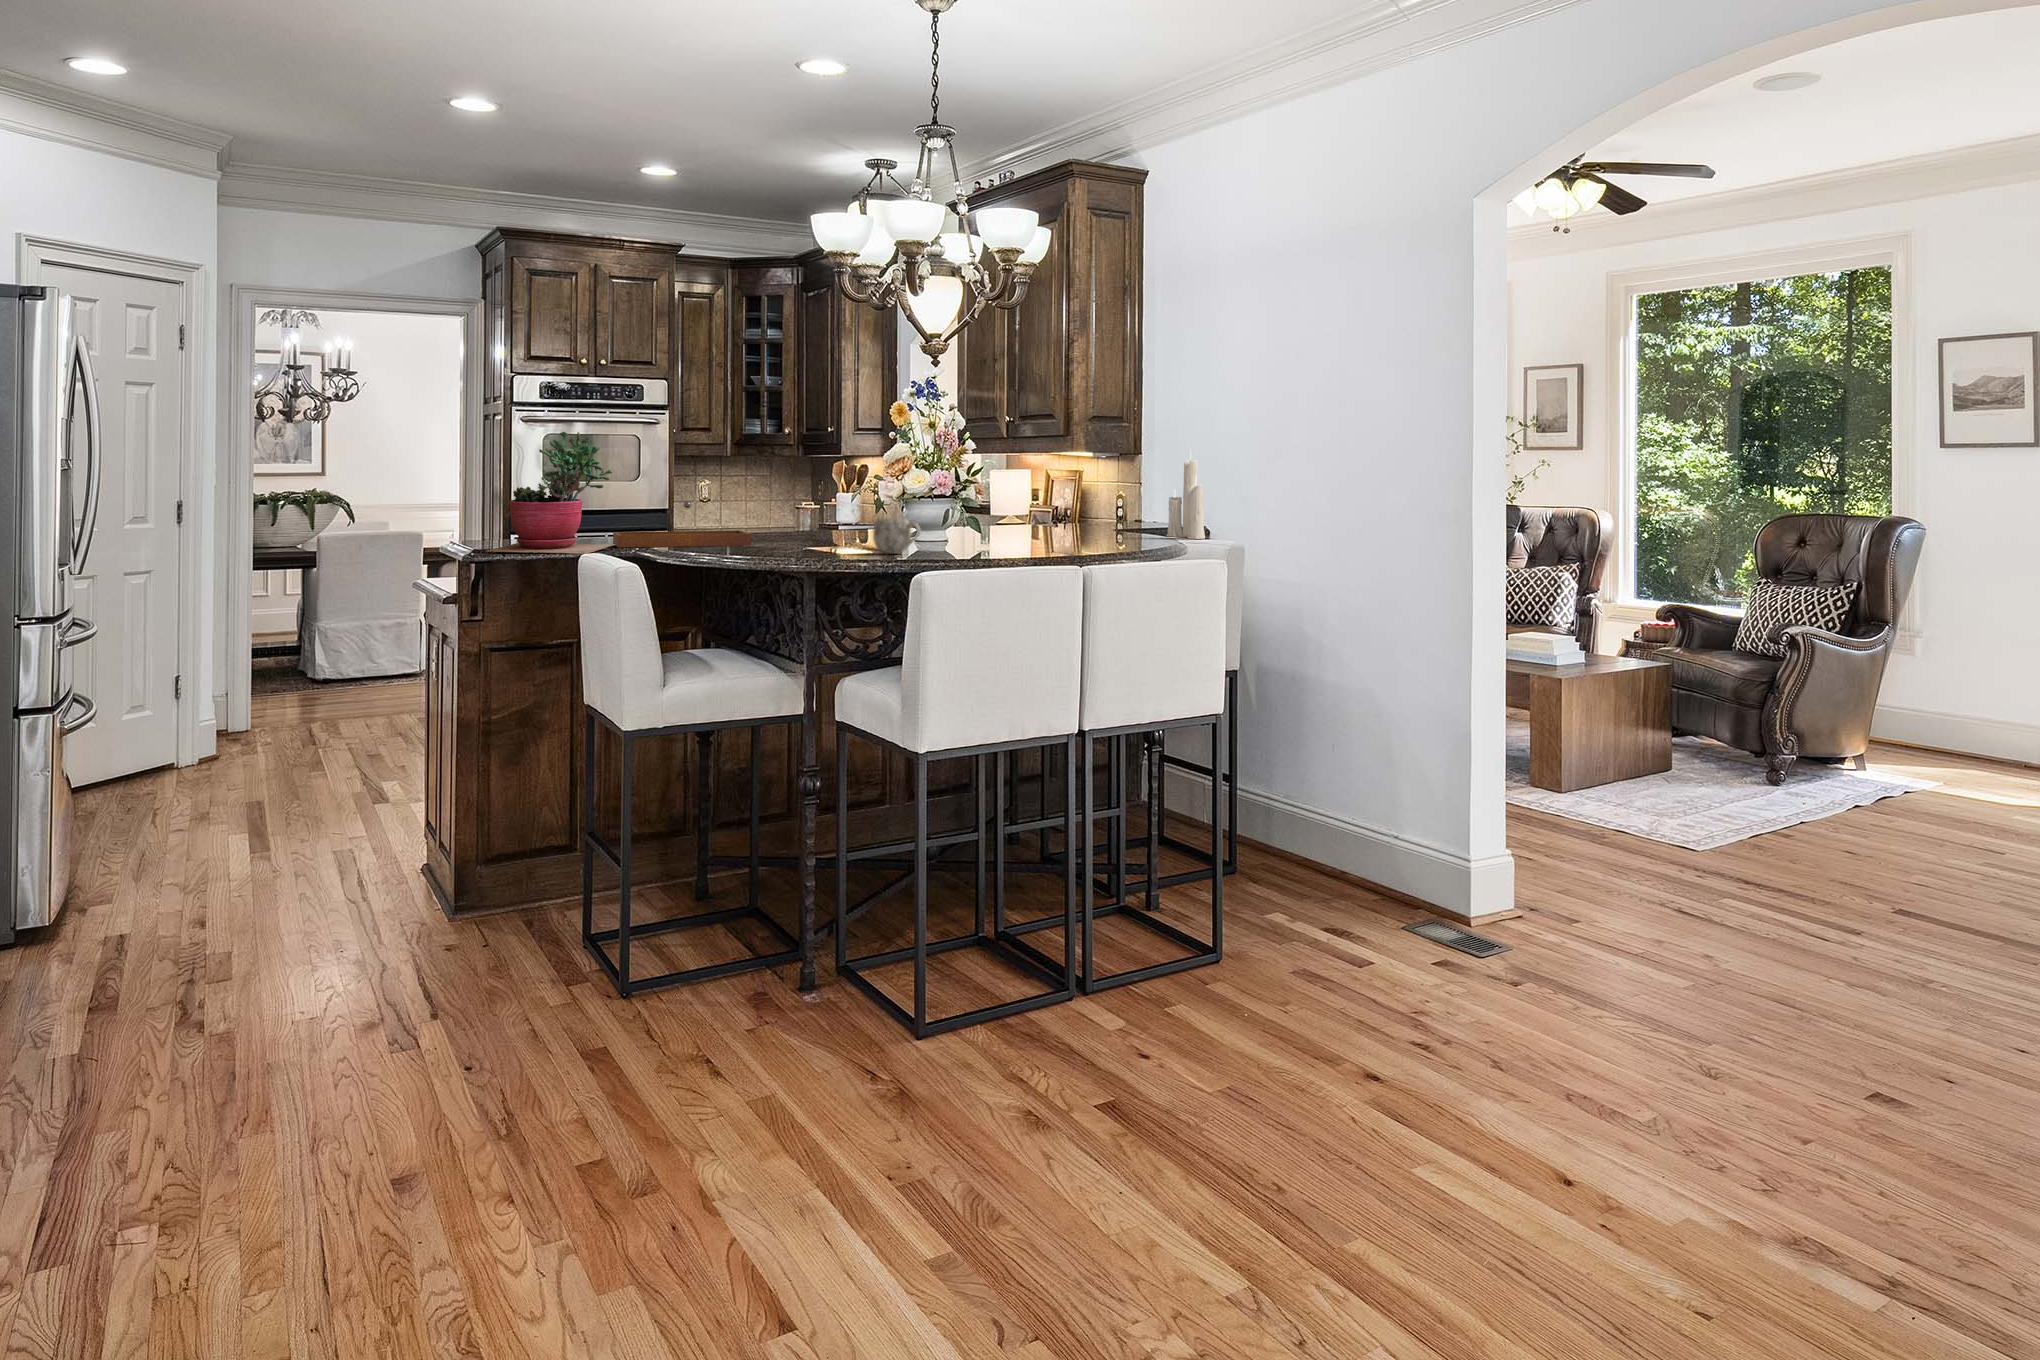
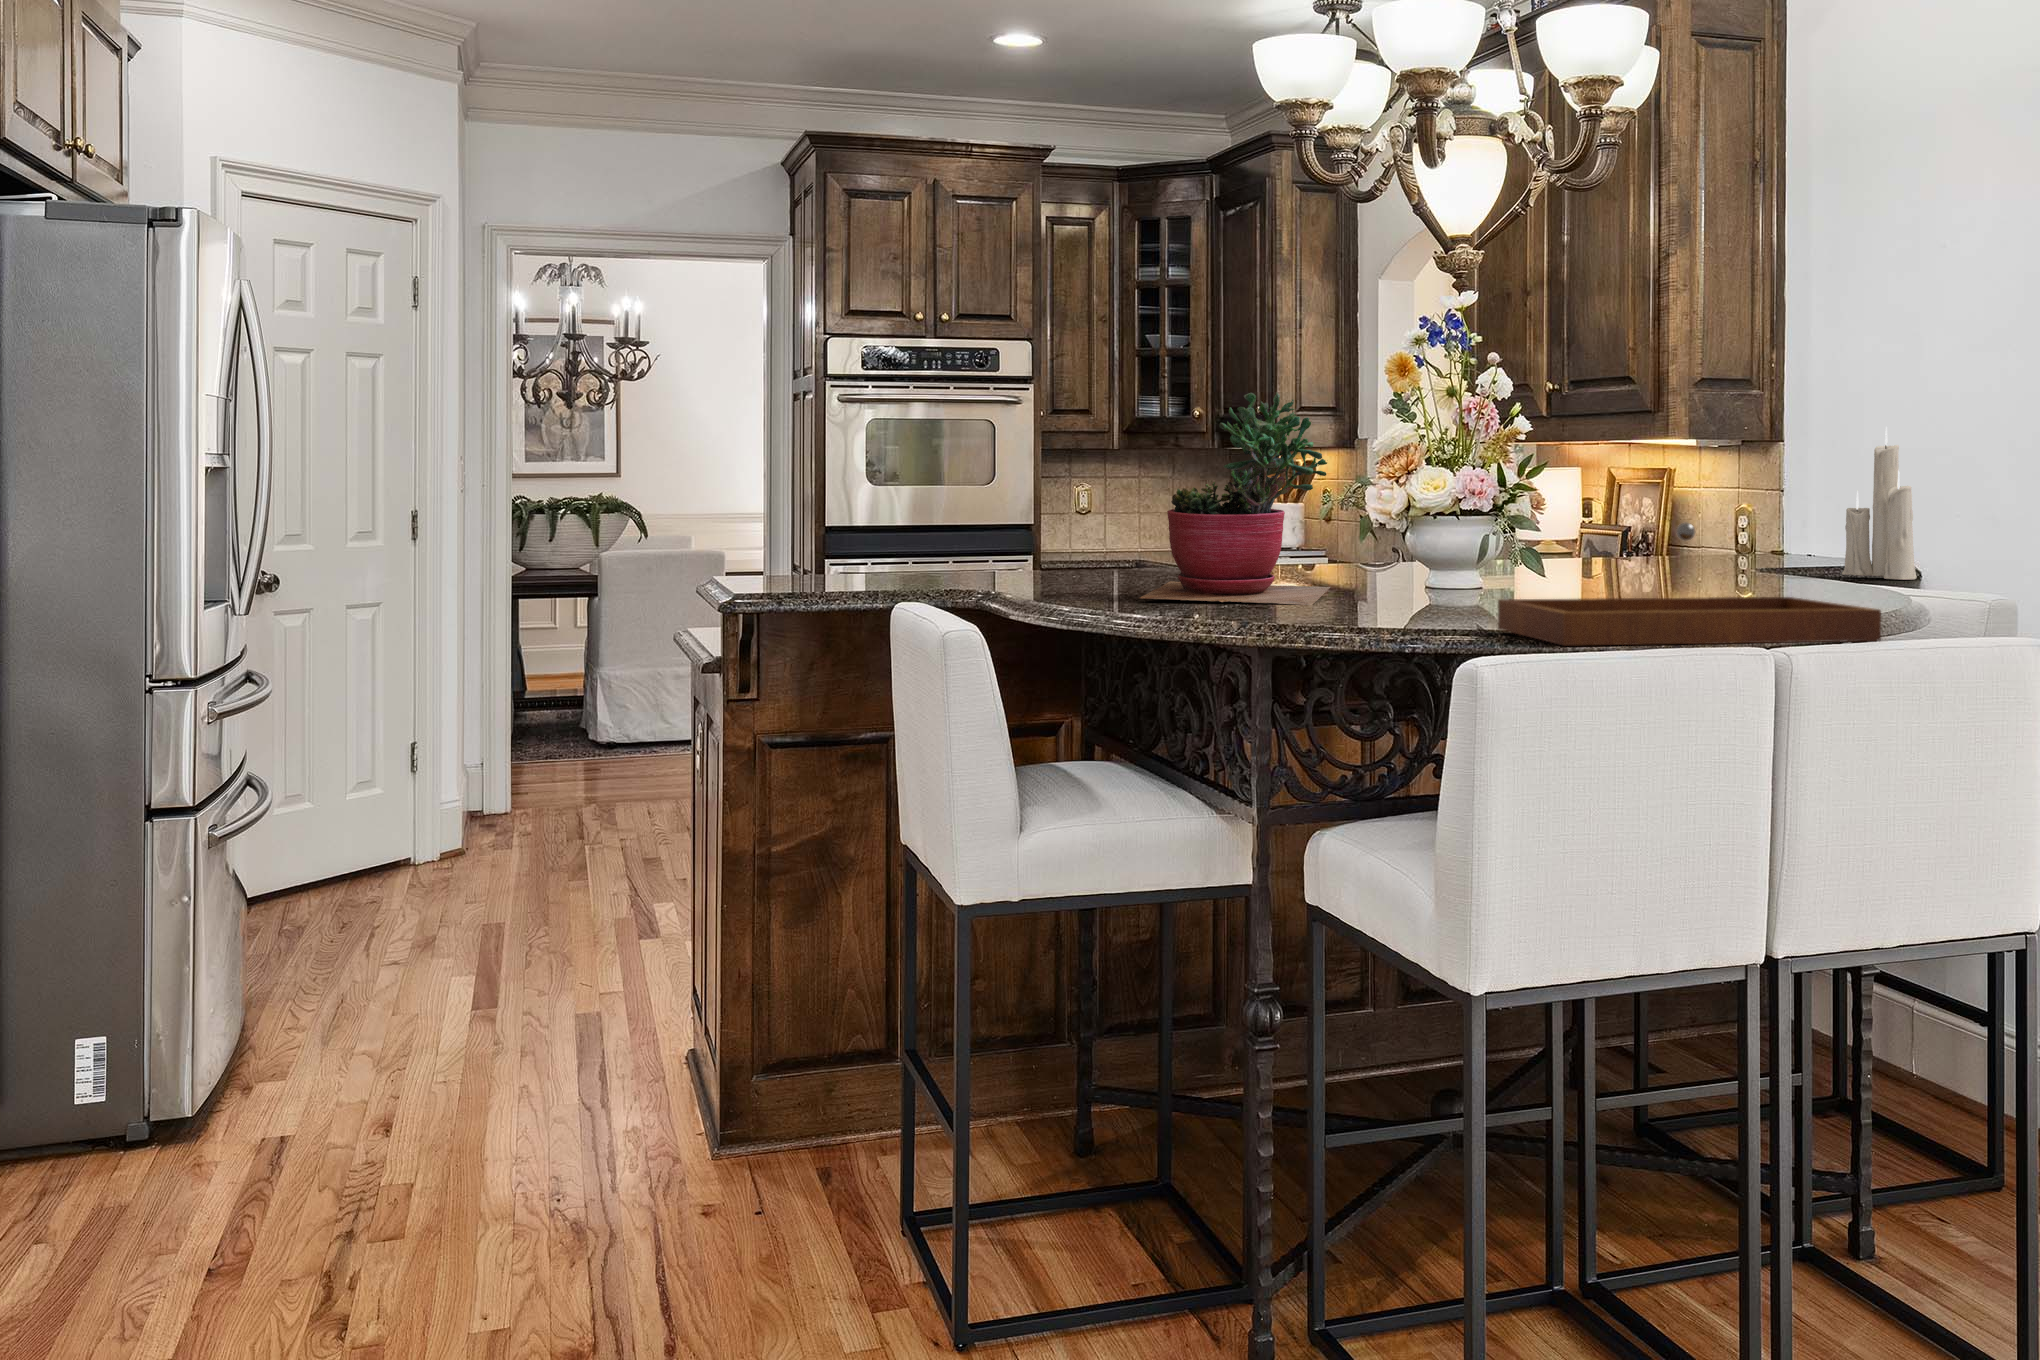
succulent plant: present [488,432,614,554] -> present [1140,392,1330,605]
tray: present [613,501,751,547] -> present [1498,523,1881,646]
mug: present [873,518,921,554] -> none [1368,542,1450,603]

